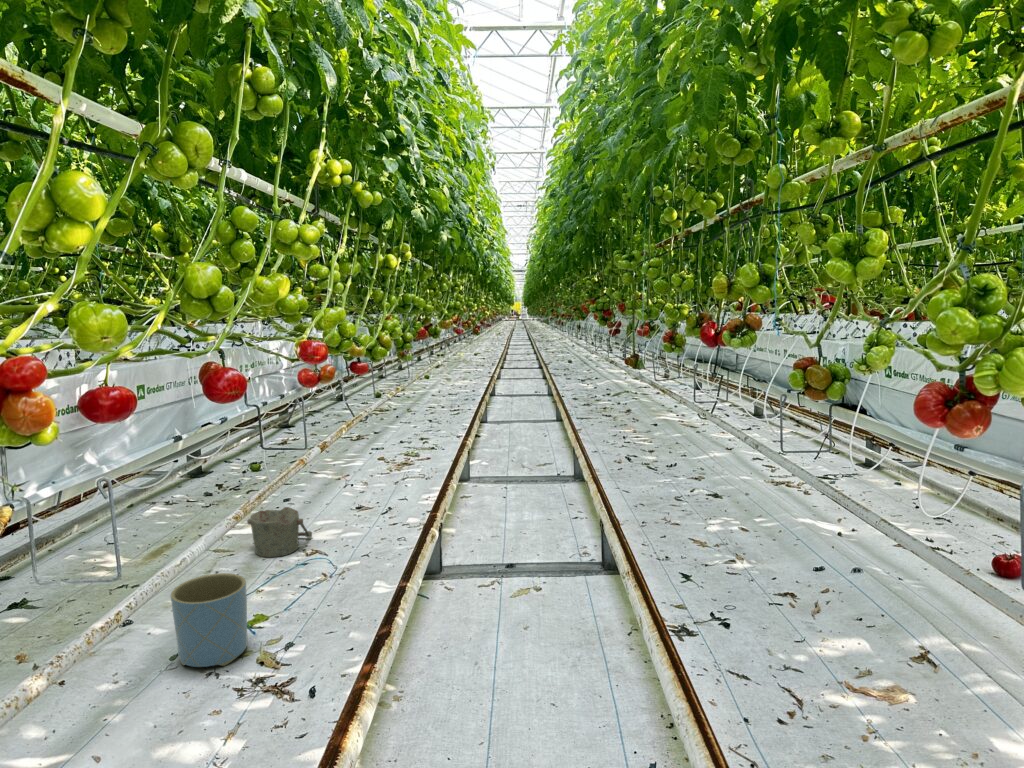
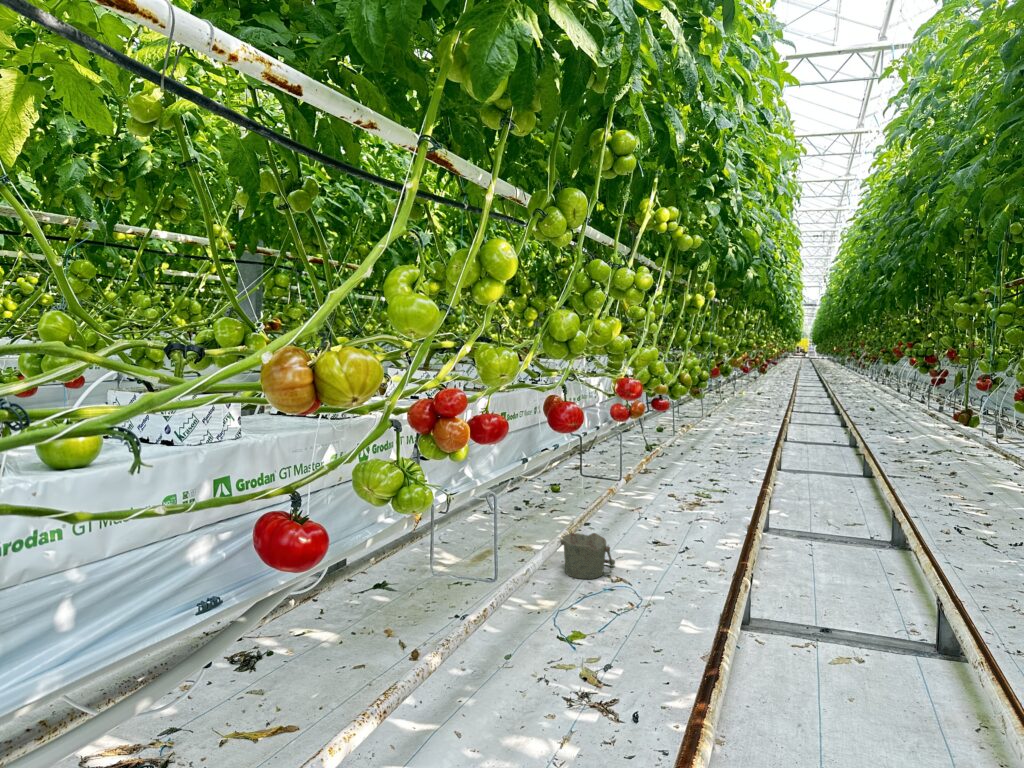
planter: present [171,573,248,667] -> none [513,586,574,672]

